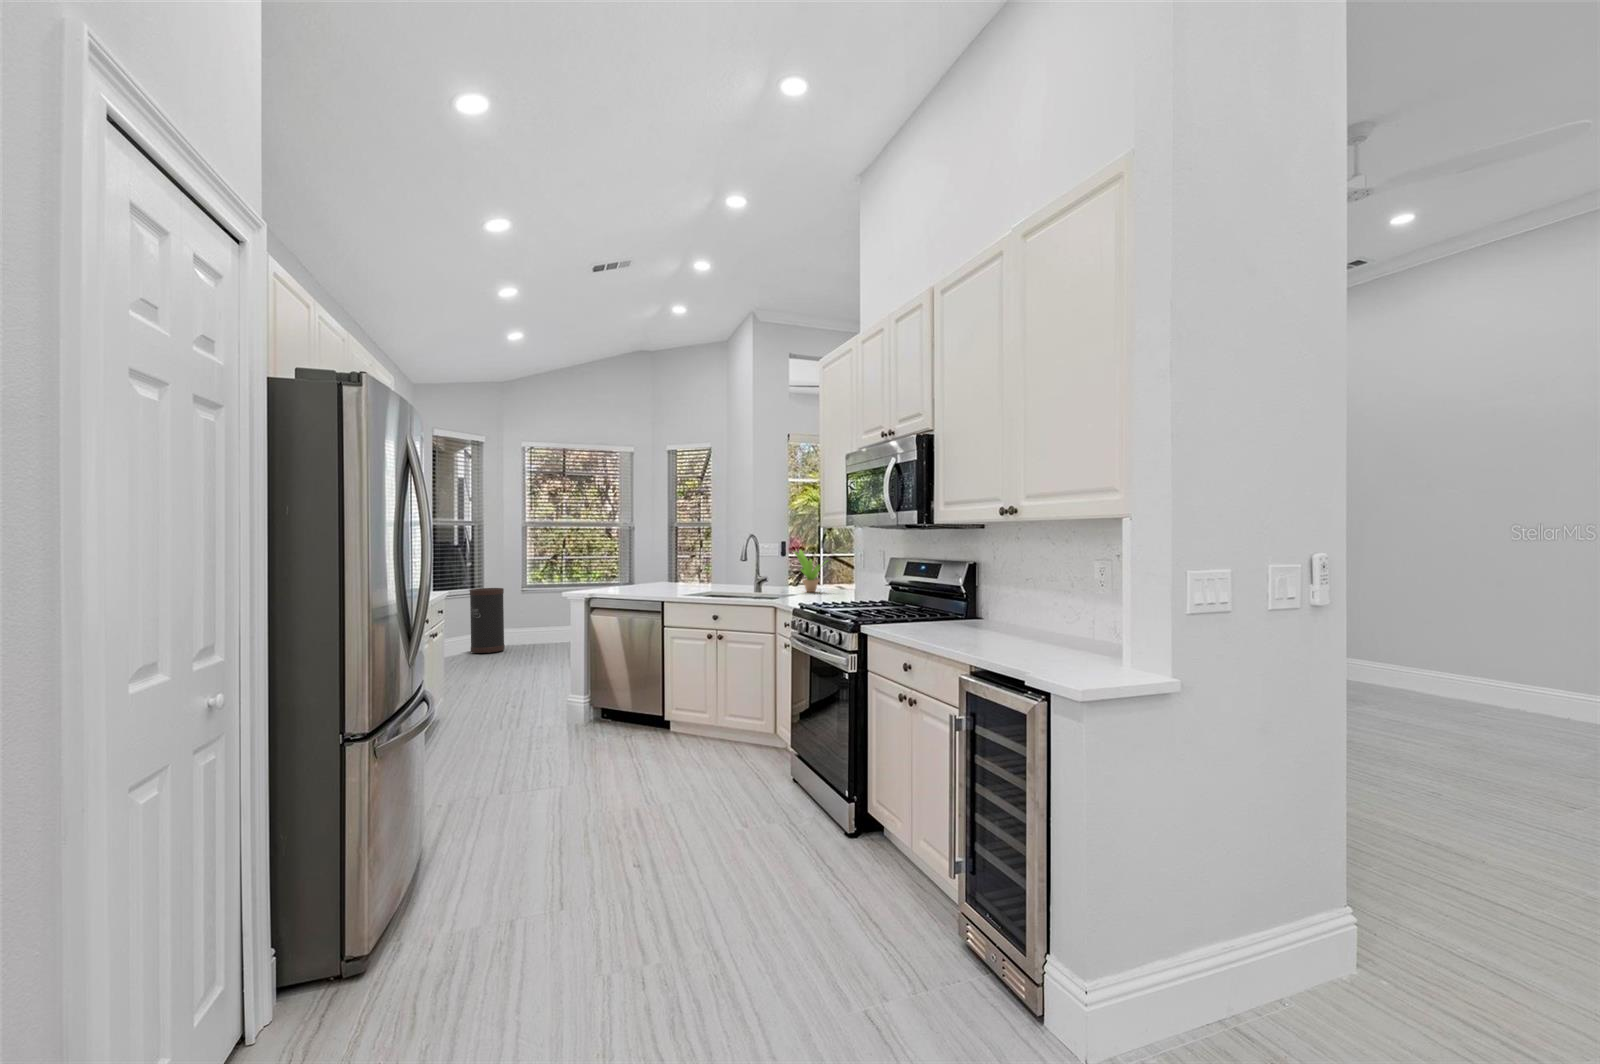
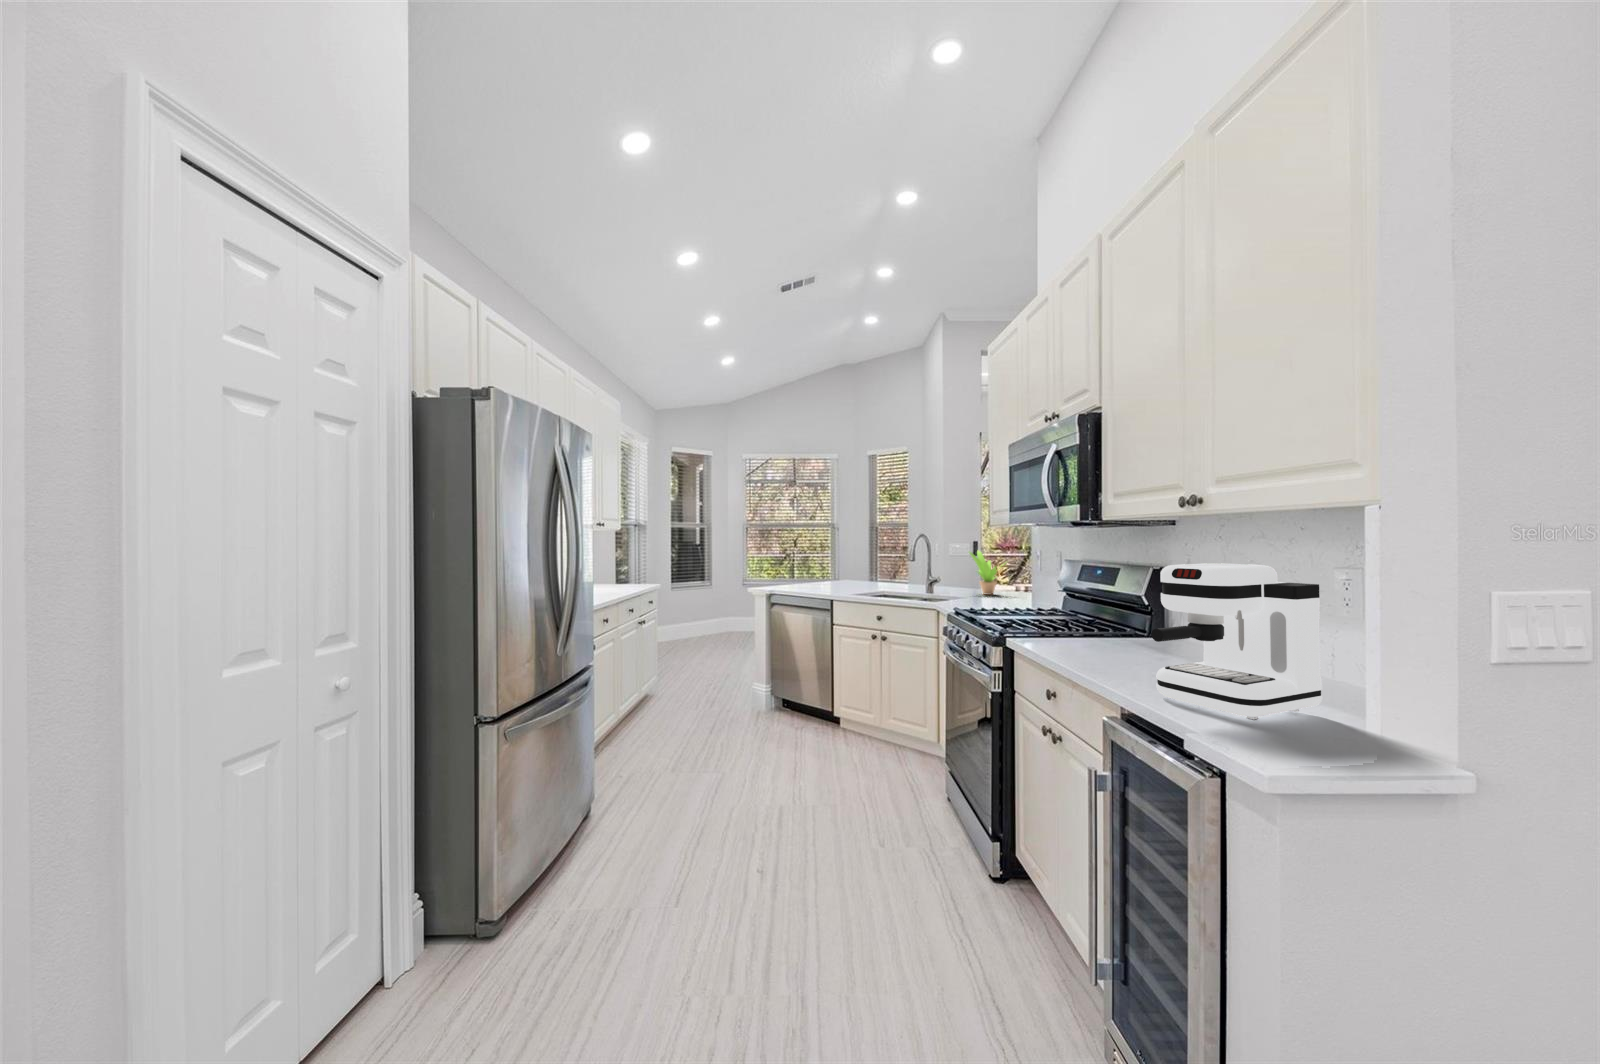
coffee maker: none [998,553,1104,665] -> present [1151,563,1322,720]
trash can: present [470,588,505,654] -> none [700,579,727,636]

